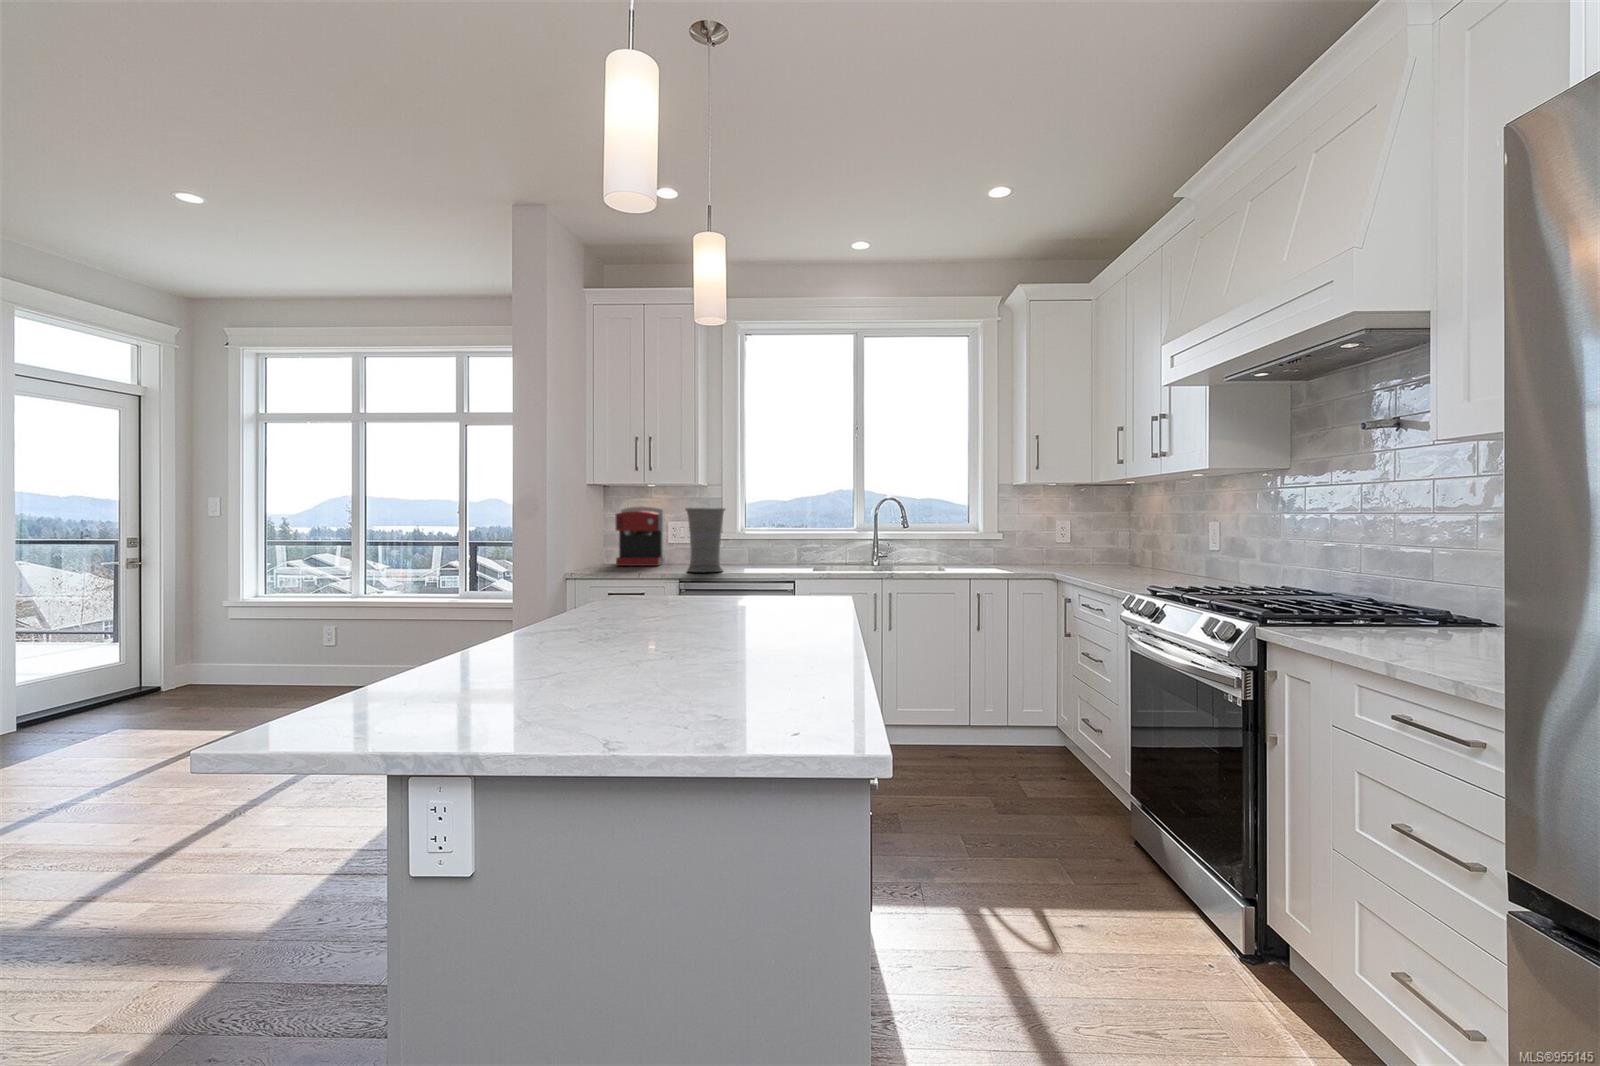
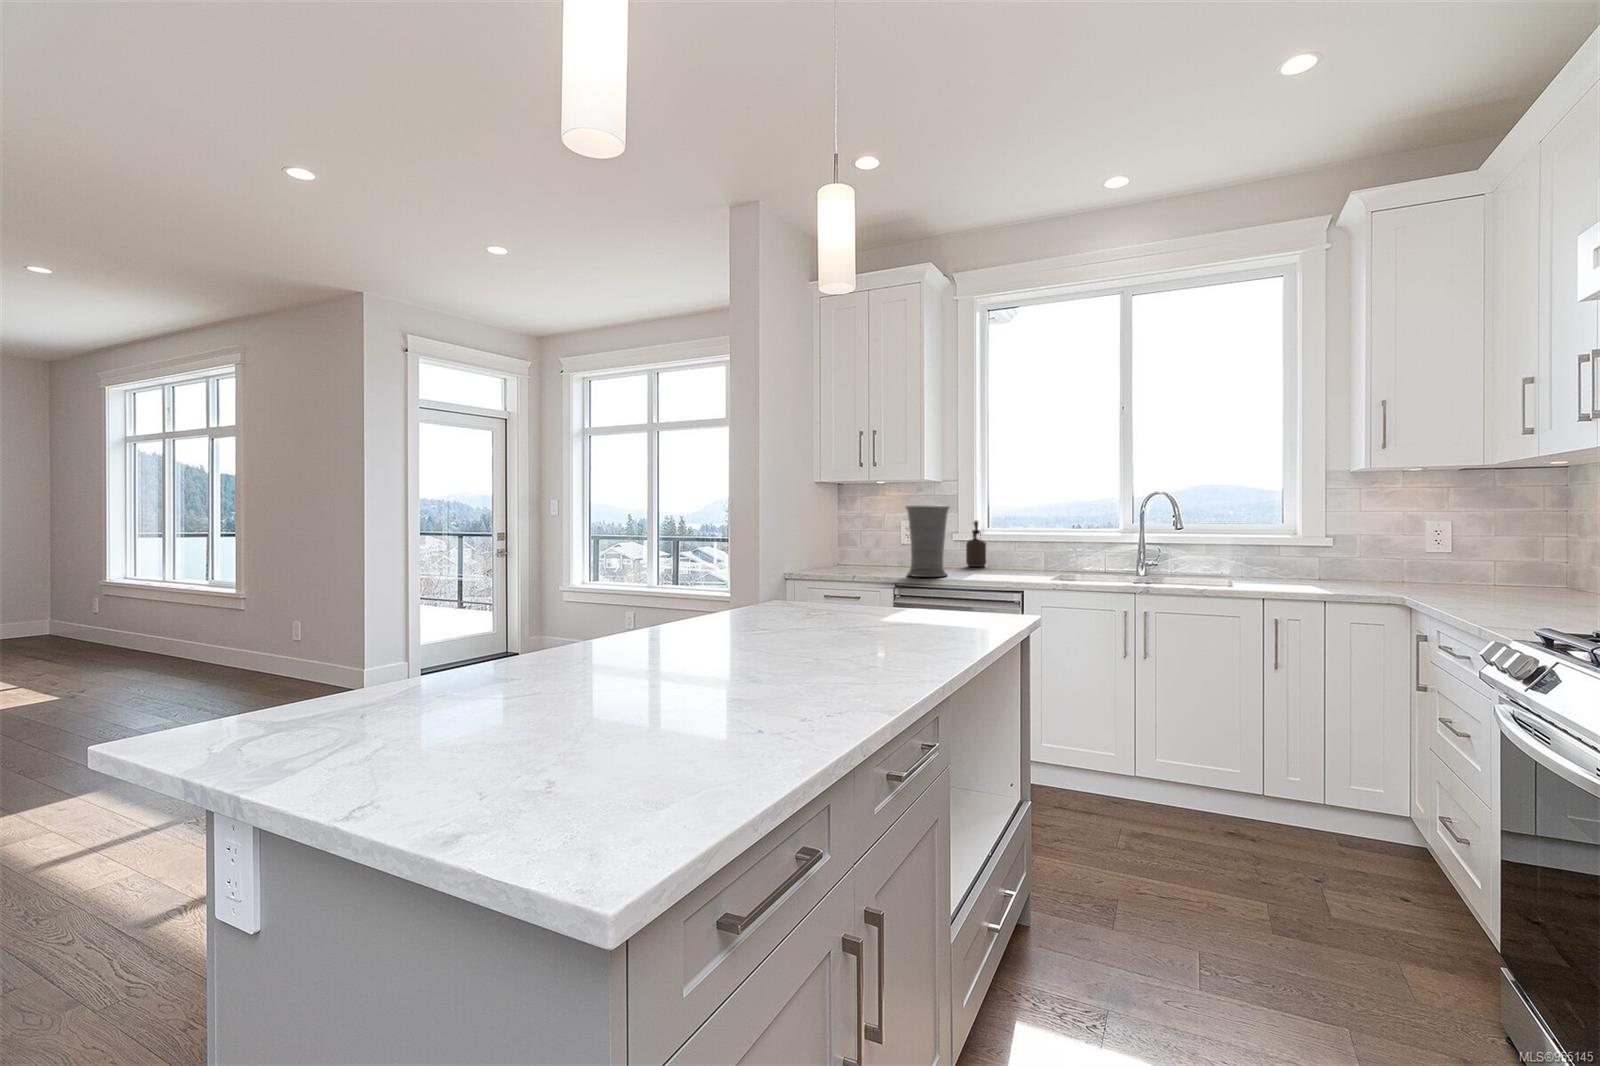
coffee maker: present [616,507,664,566] -> none [845,505,900,567]
soap dispenser: none [729,522,747,563] -> present [966,521,987,567]

